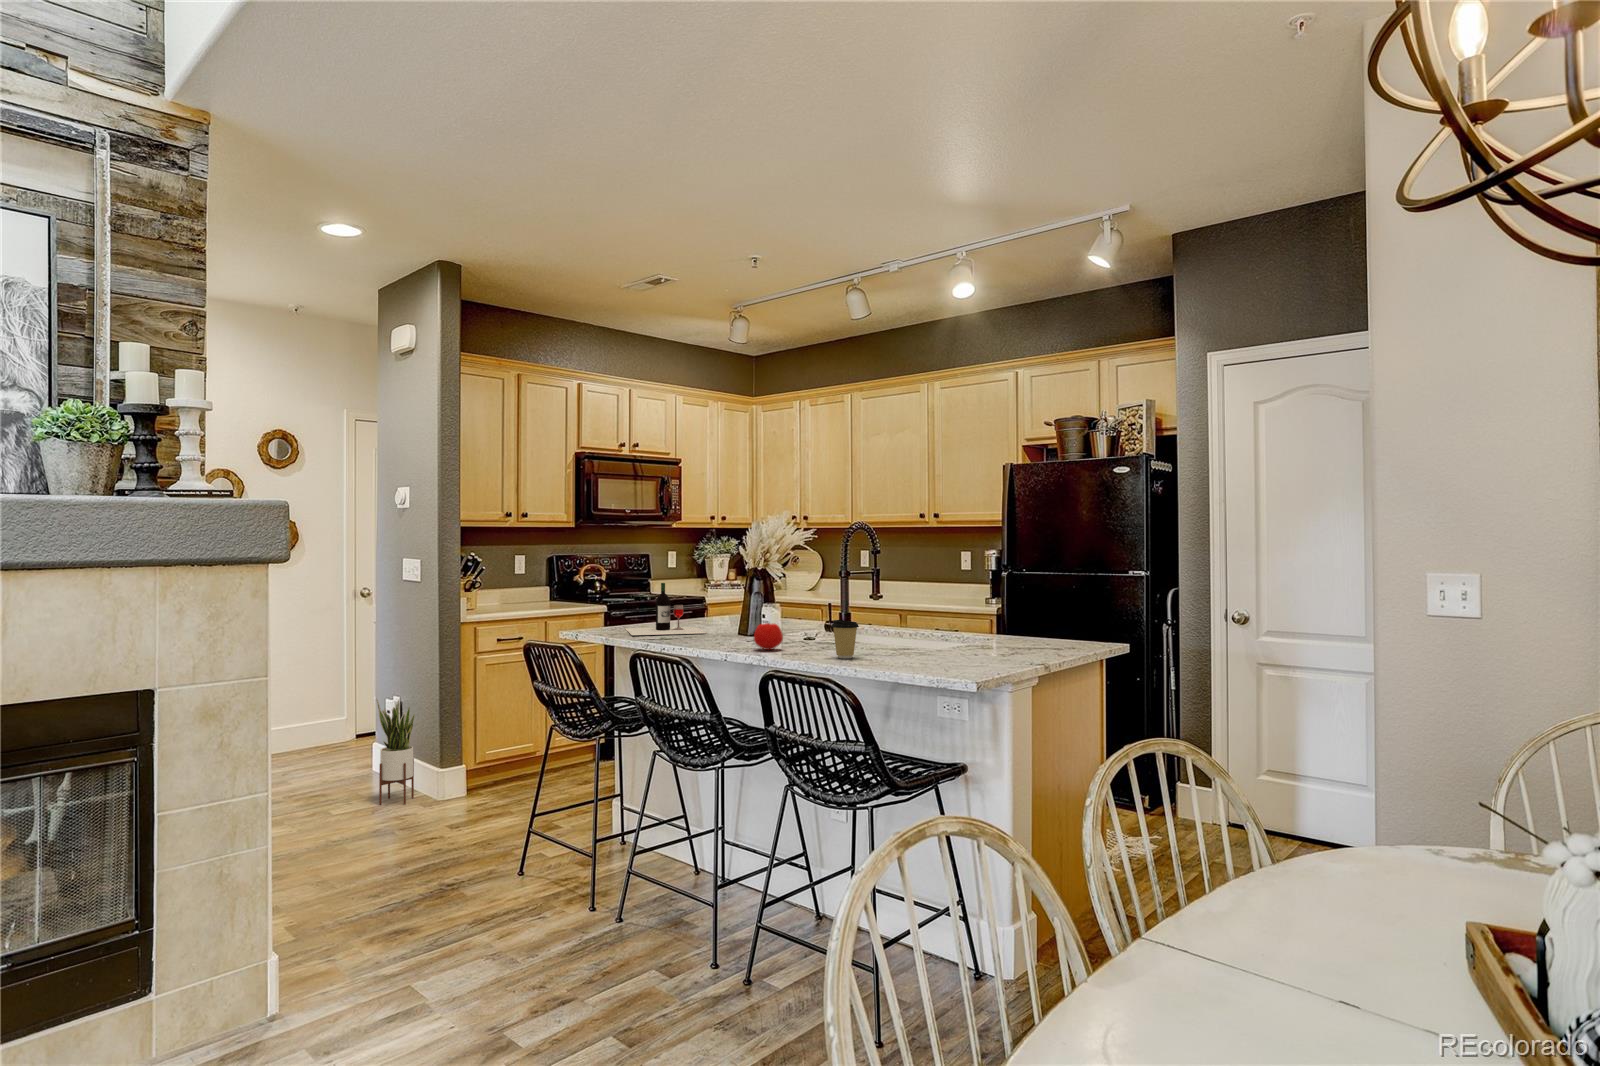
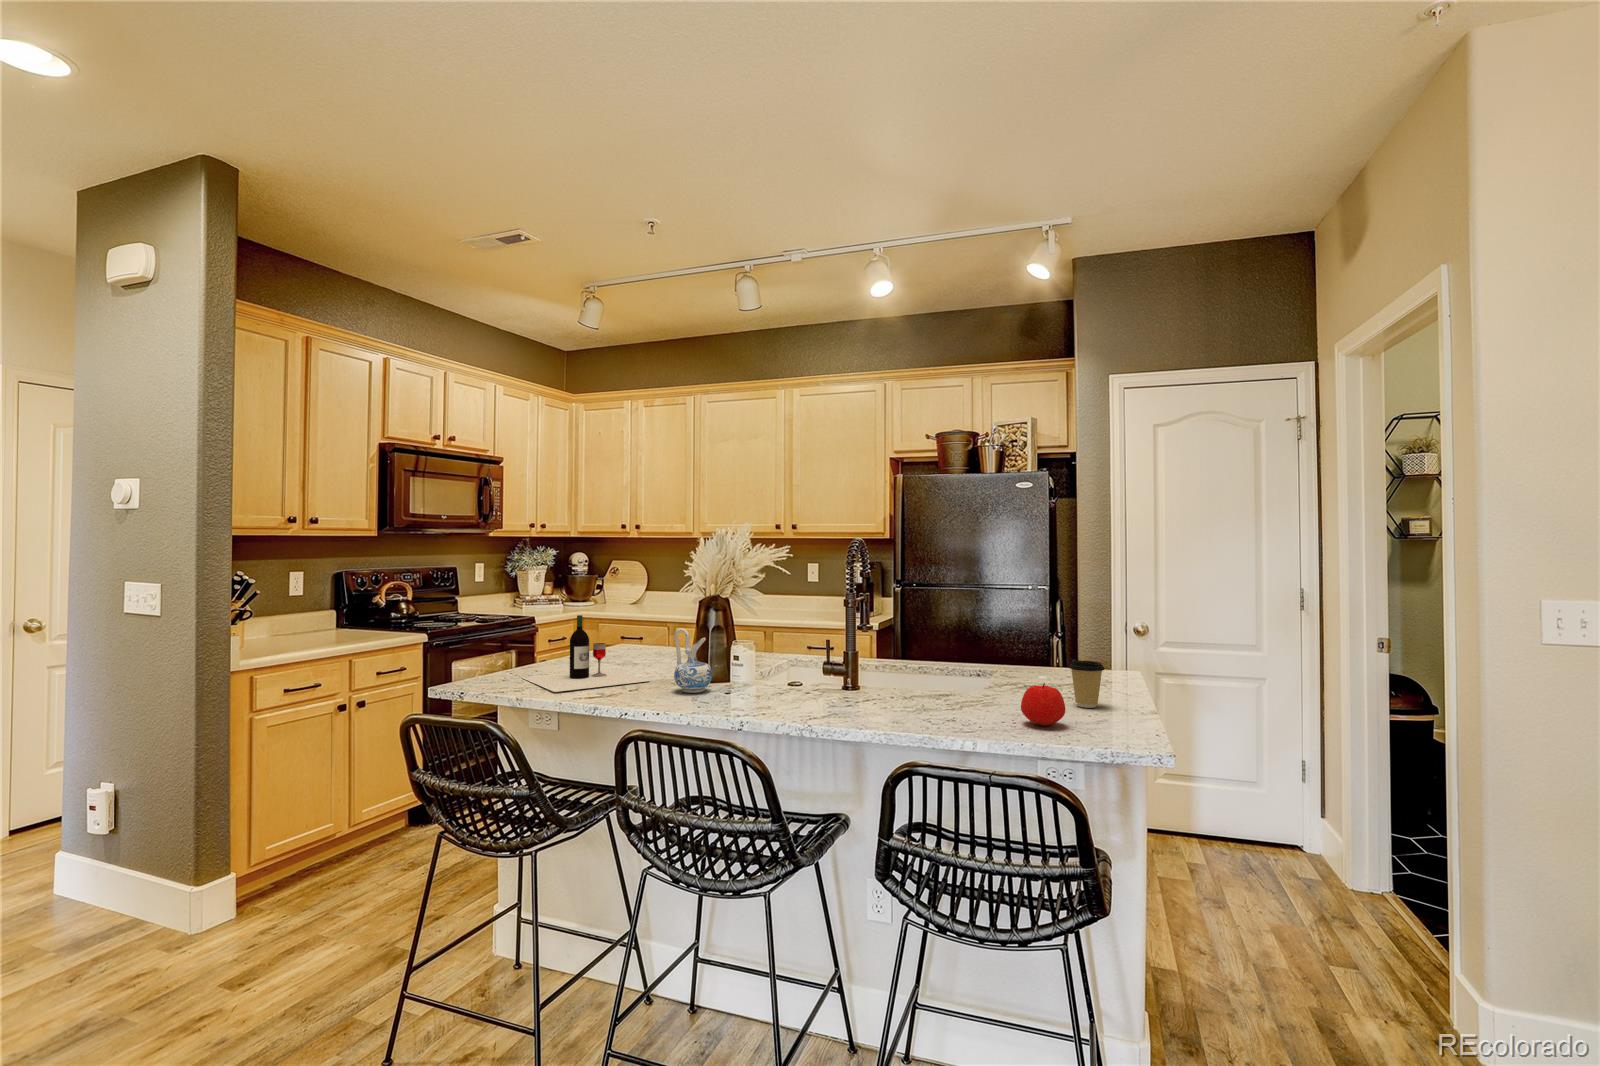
ceramic pitcher: none [712,591,740,640] -> present [674,628,712,693]
coffee cup: present [831,620,859,658] -> present [1069,659,1104,708]
apple: present [754,623,783,650] -> present [1021,683,1065,726]
potted plant: present [376,699,415,805] -> none [78,792,151,956]

